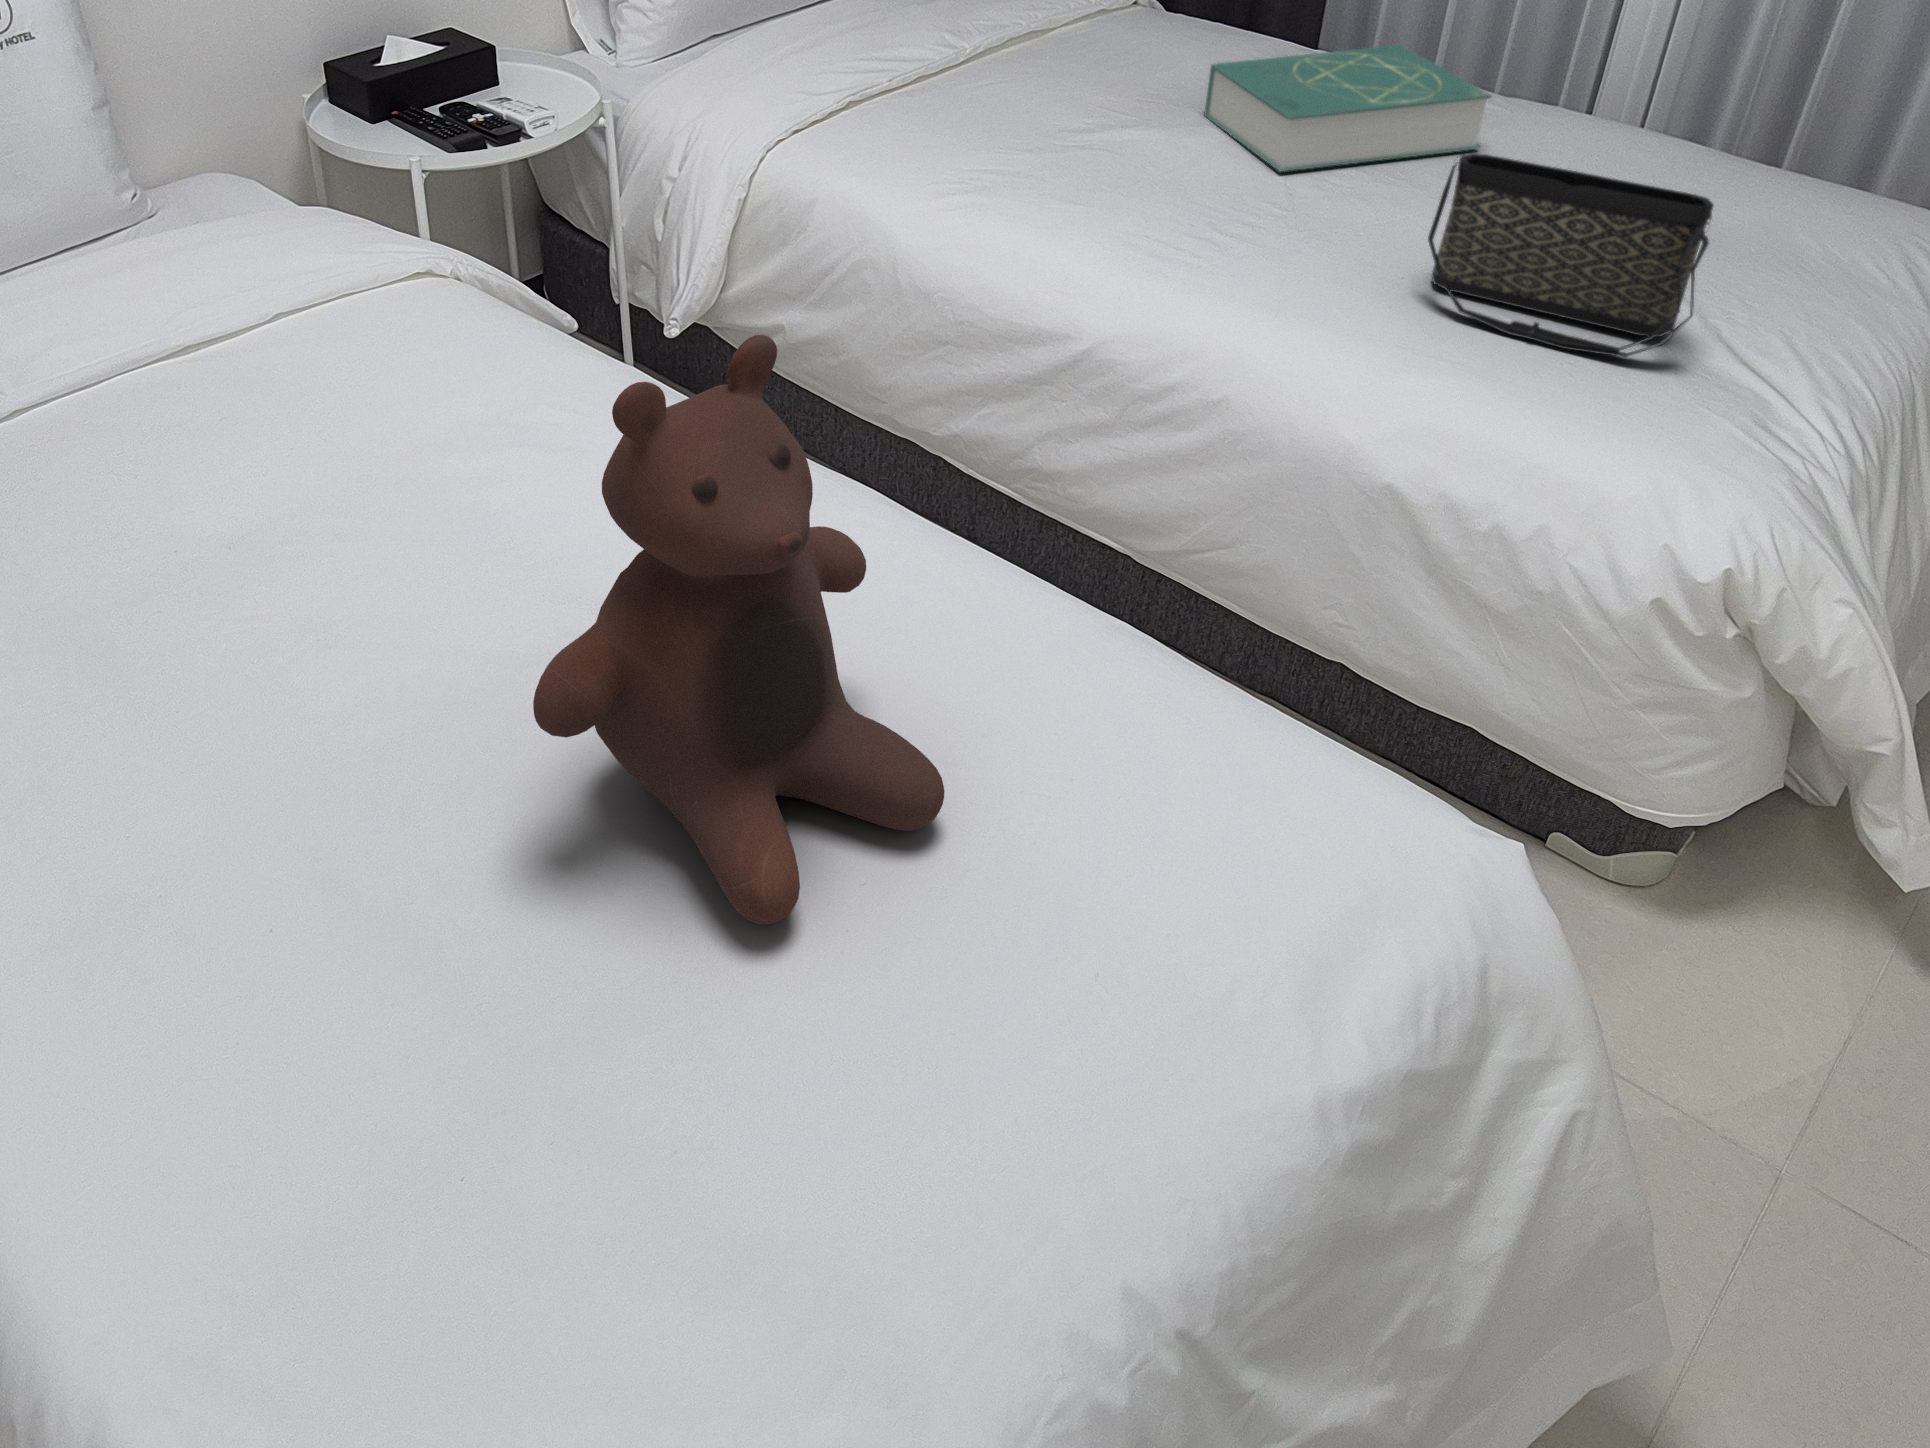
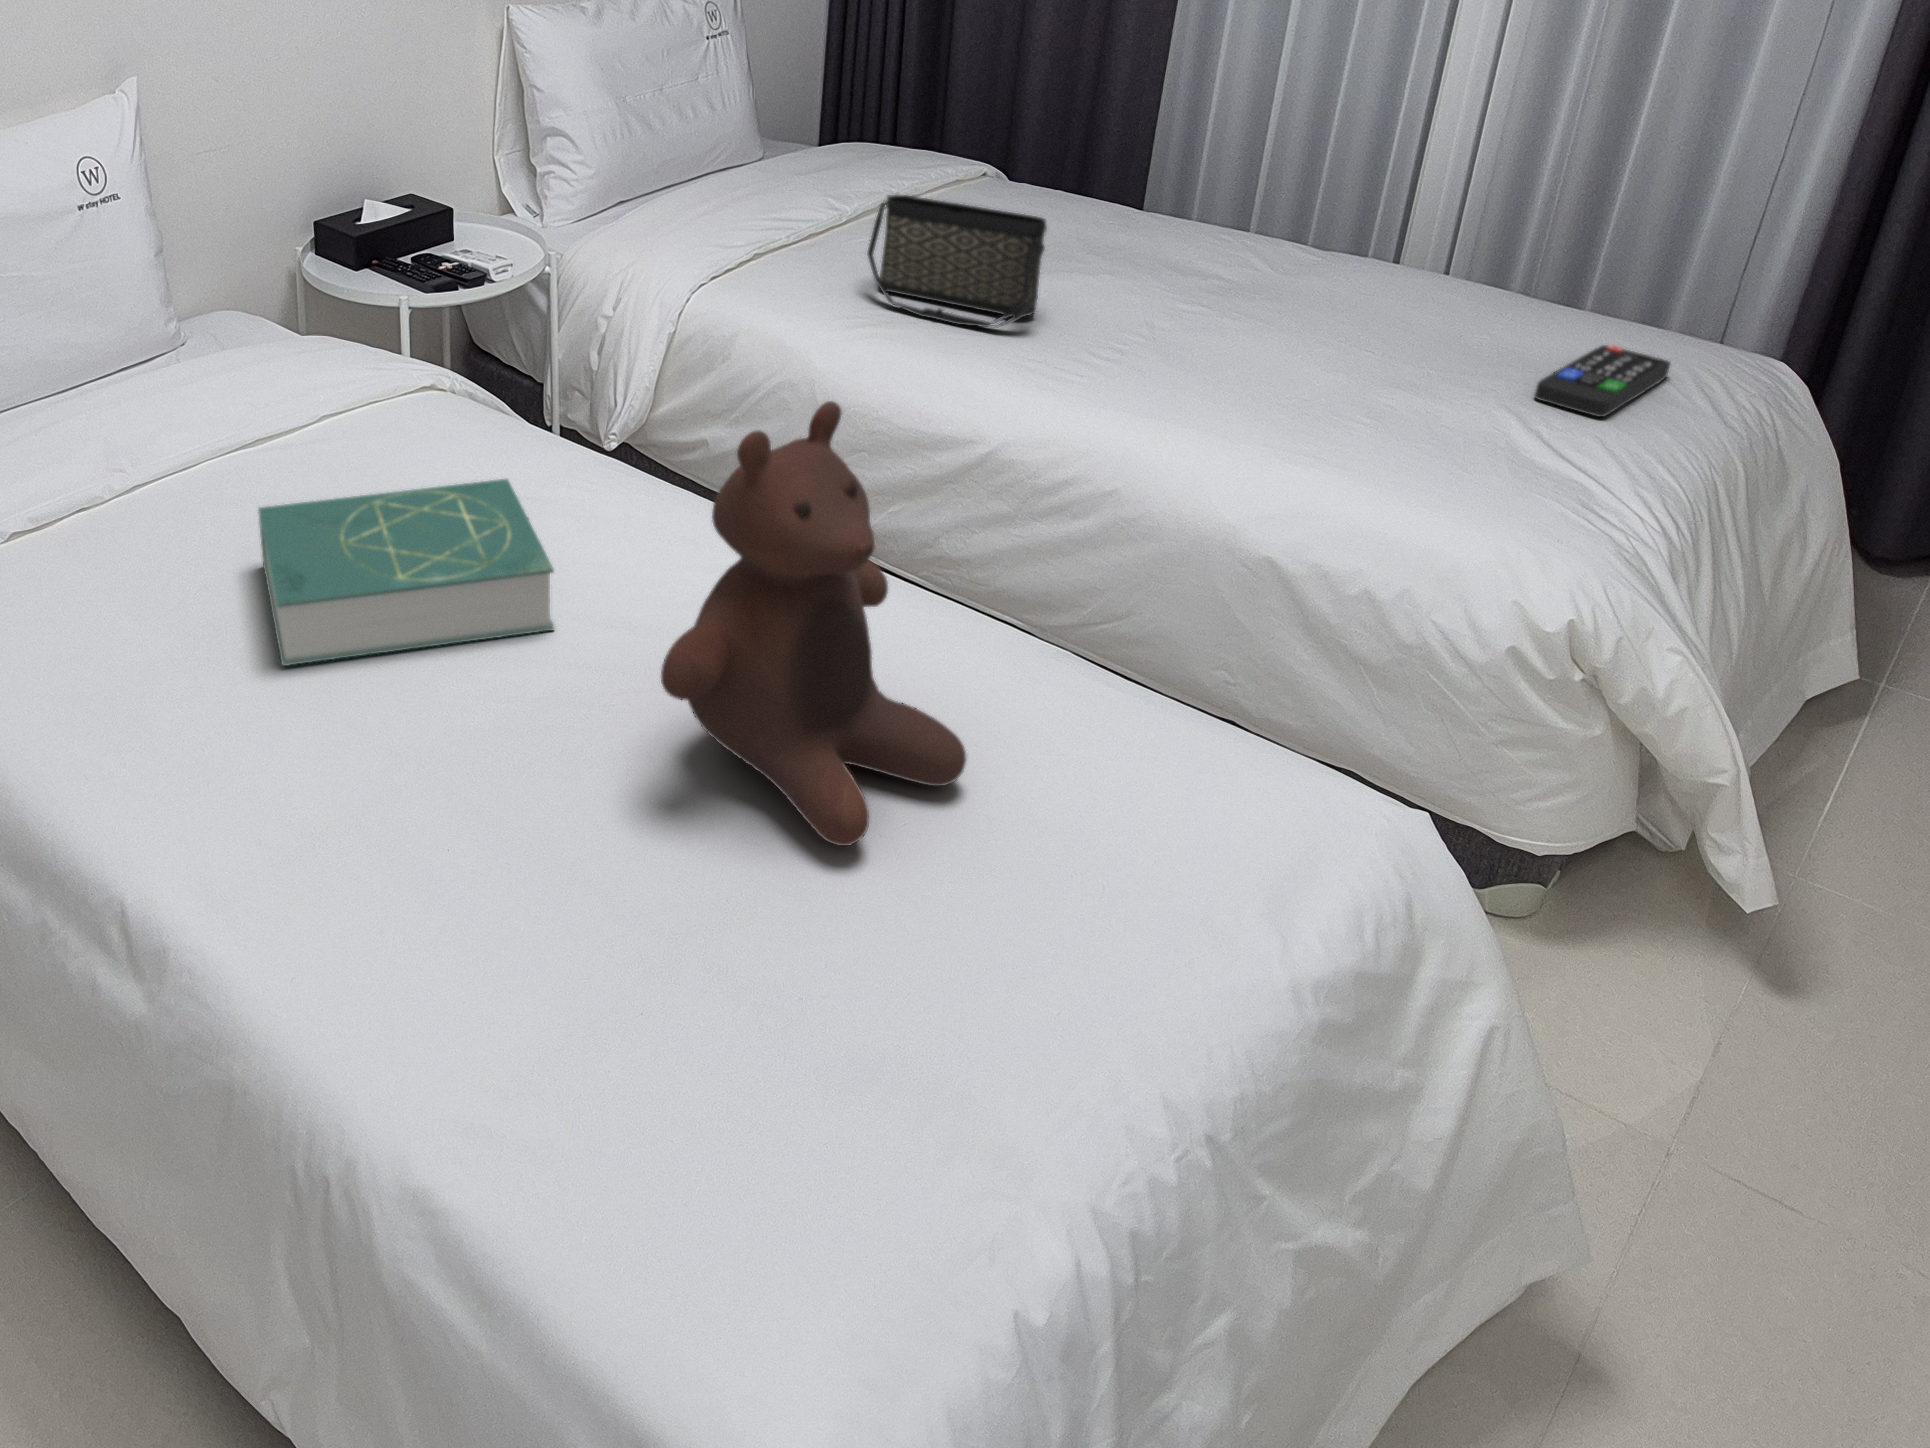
book: present [1204,45,1492,172] -> present [258,479,554,666]
handbag: present [1428,153,1714,357] -> present [867,194,1046,327]
remote control: none [1717,215,1877,305] -> present [1534,345,1670,417]

